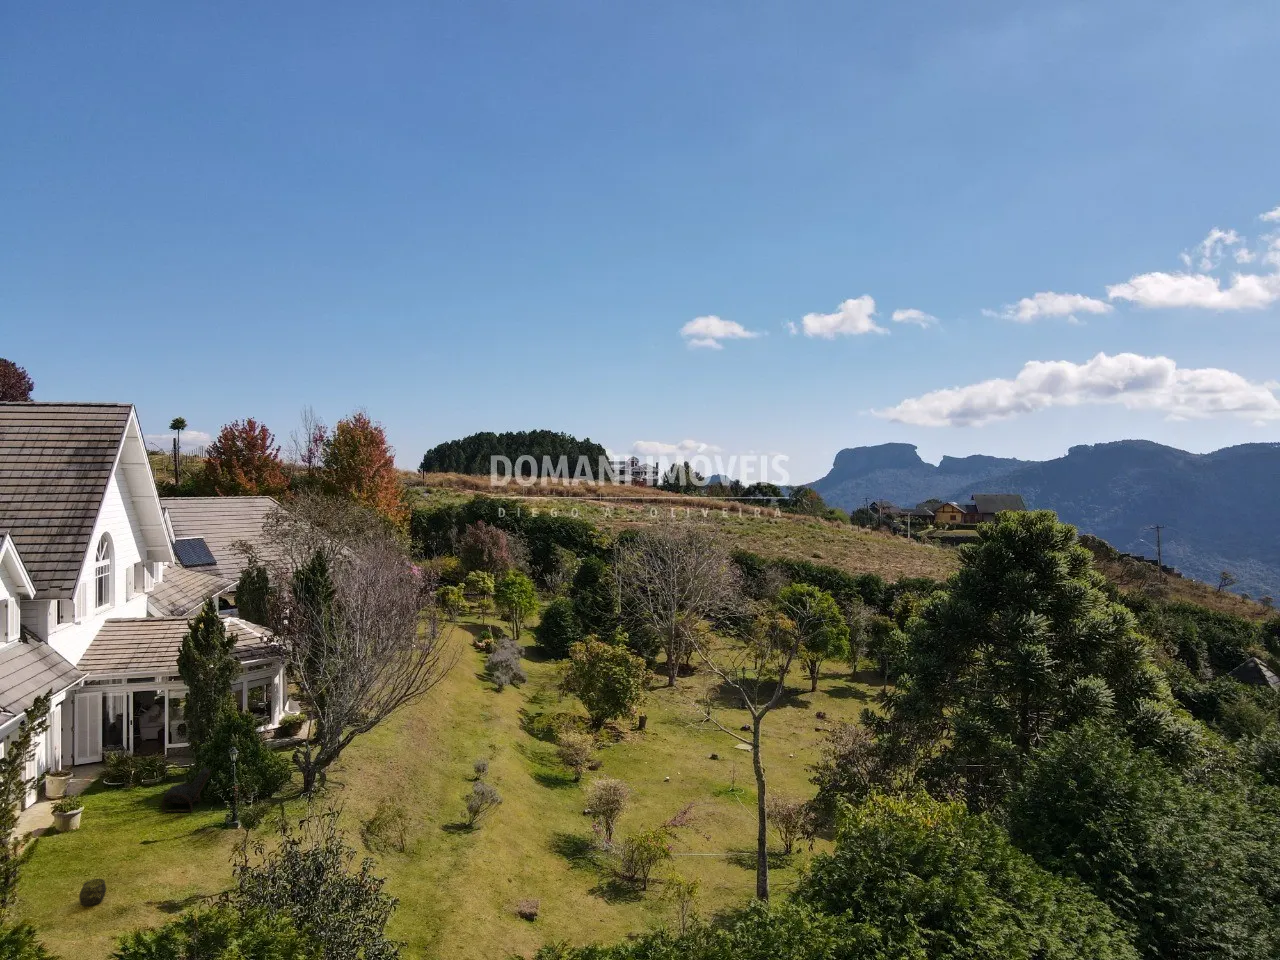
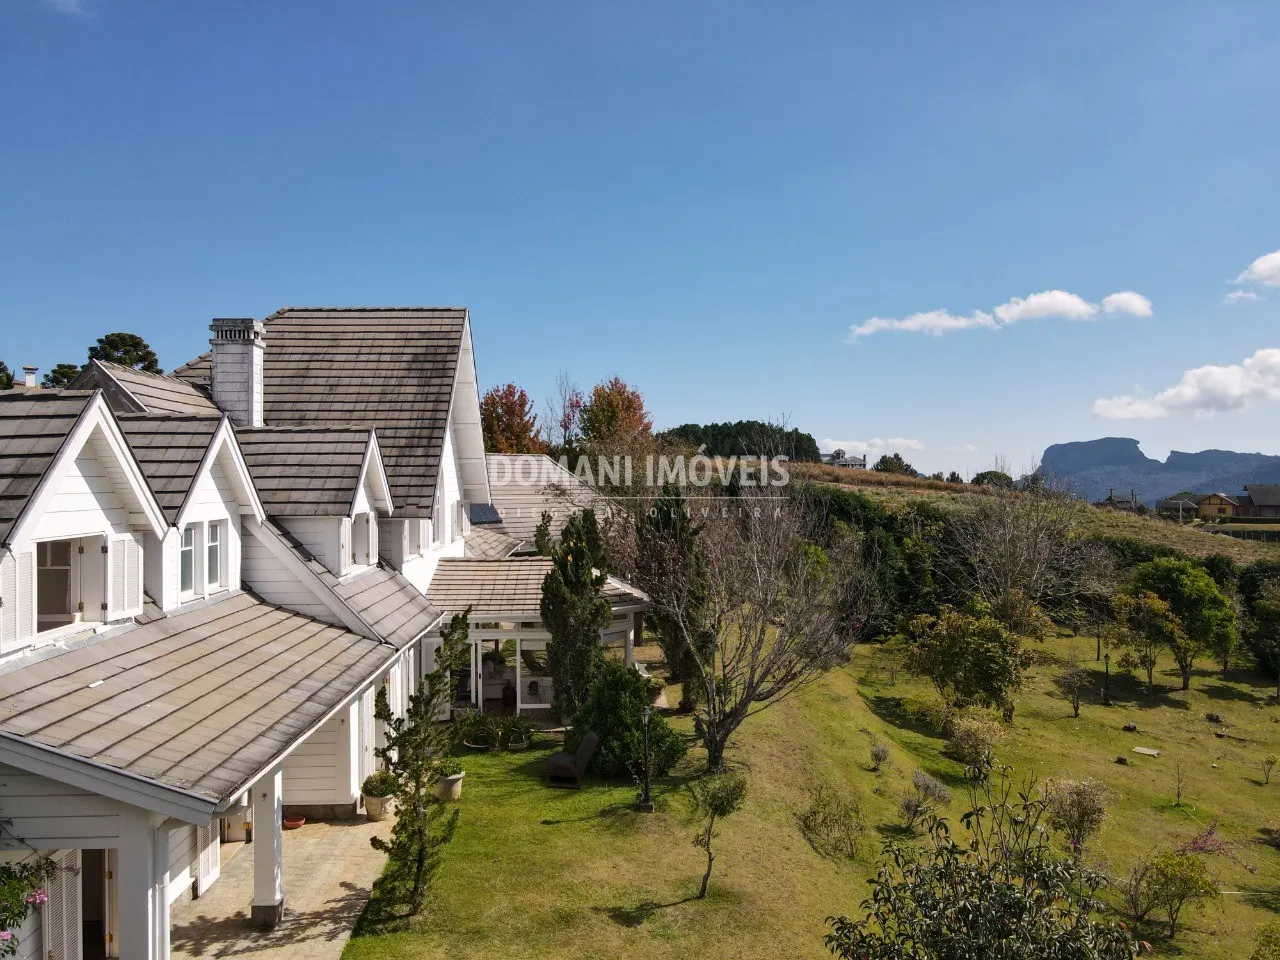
woven basket: present [79,879,106,906] -> none [506,865,536,902]

